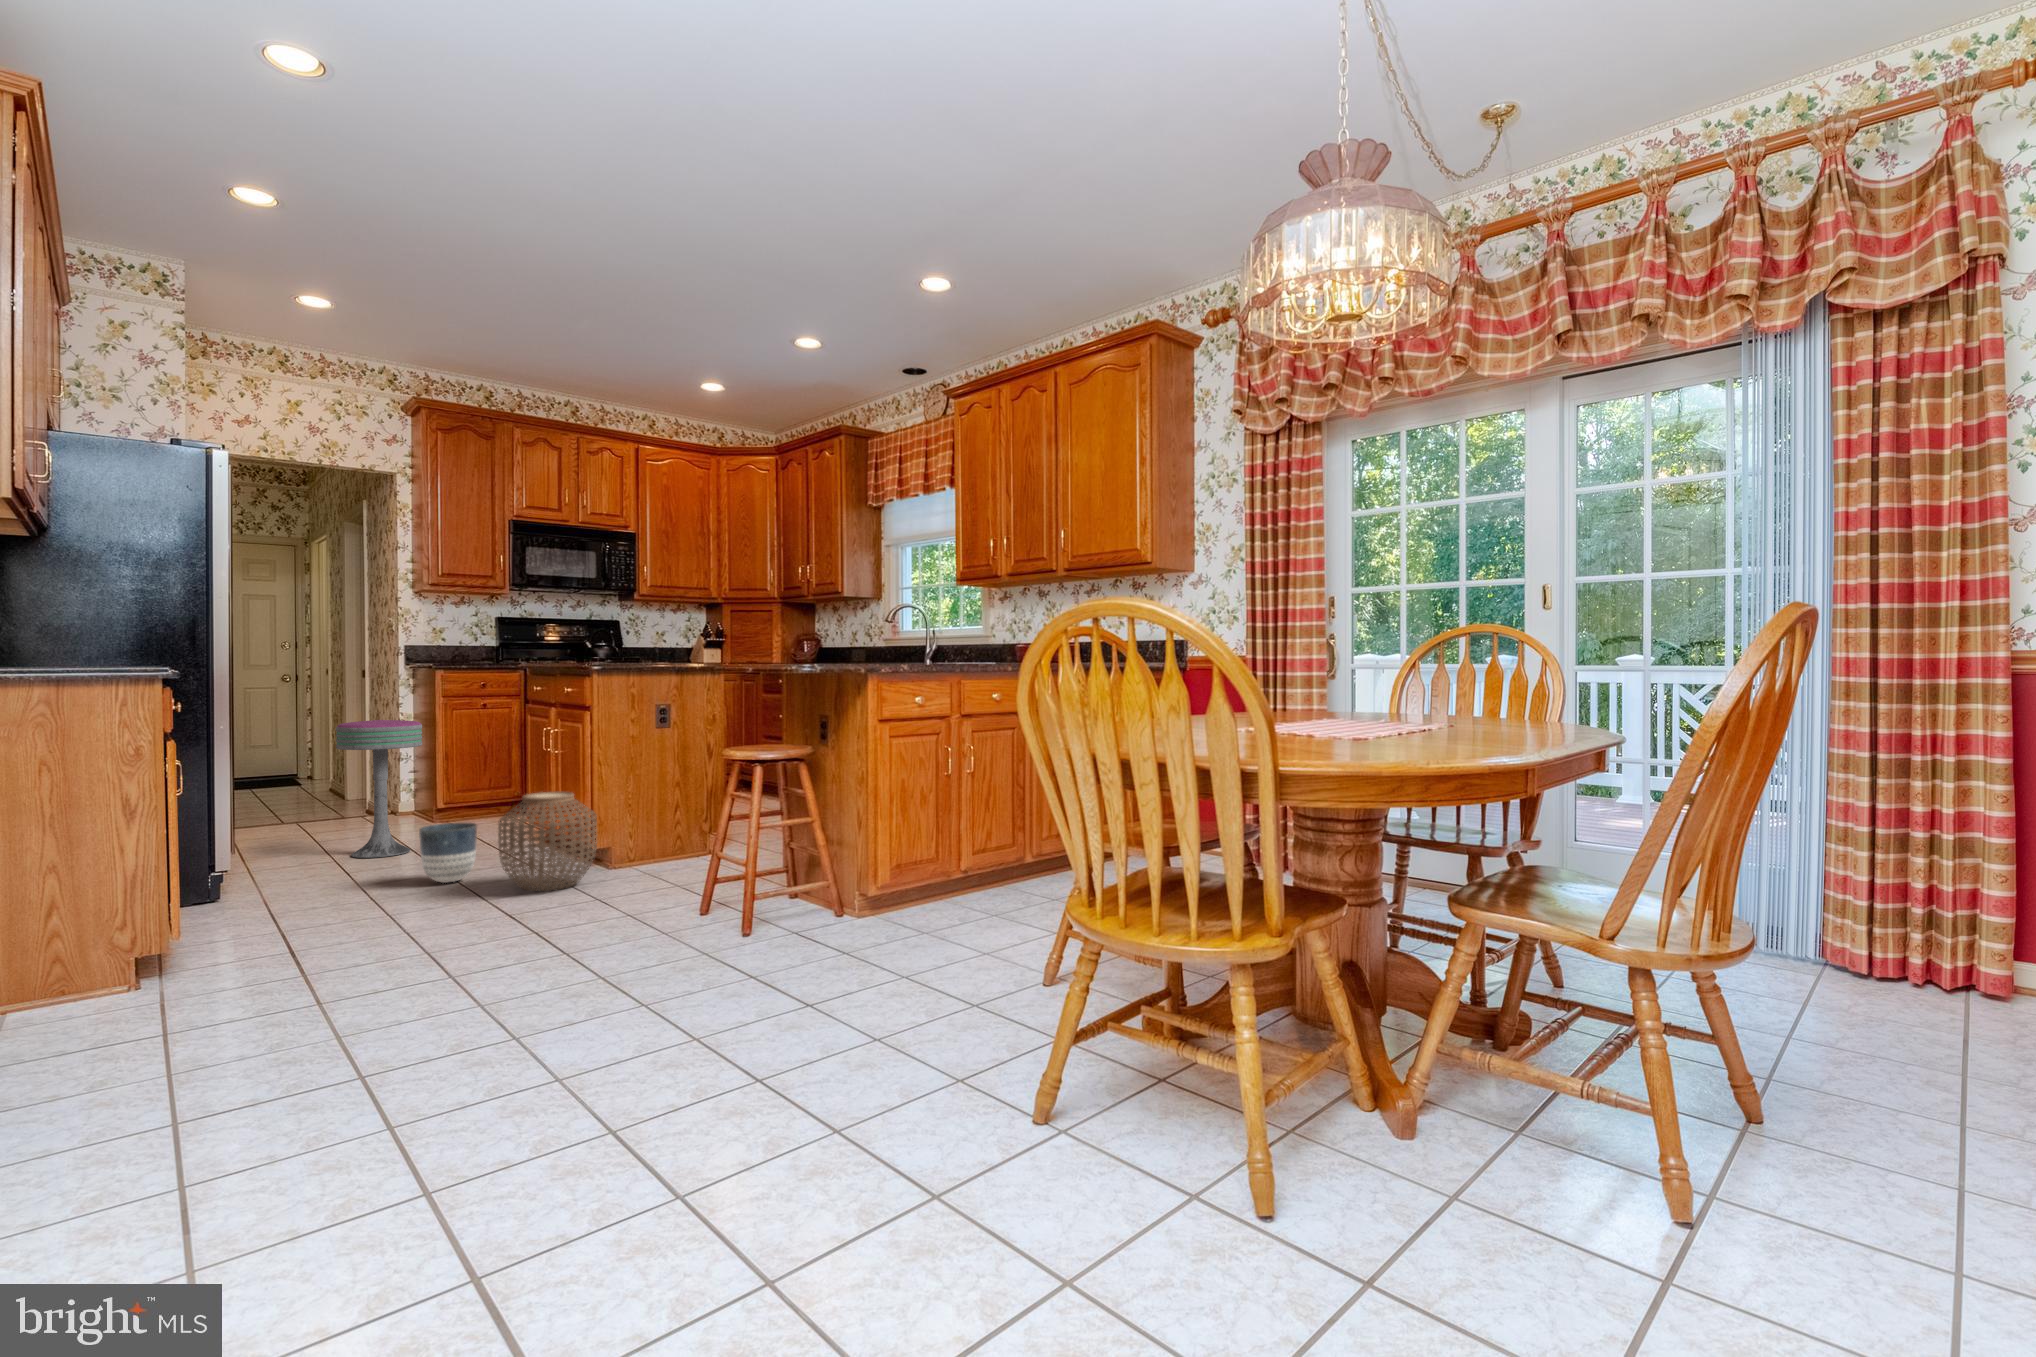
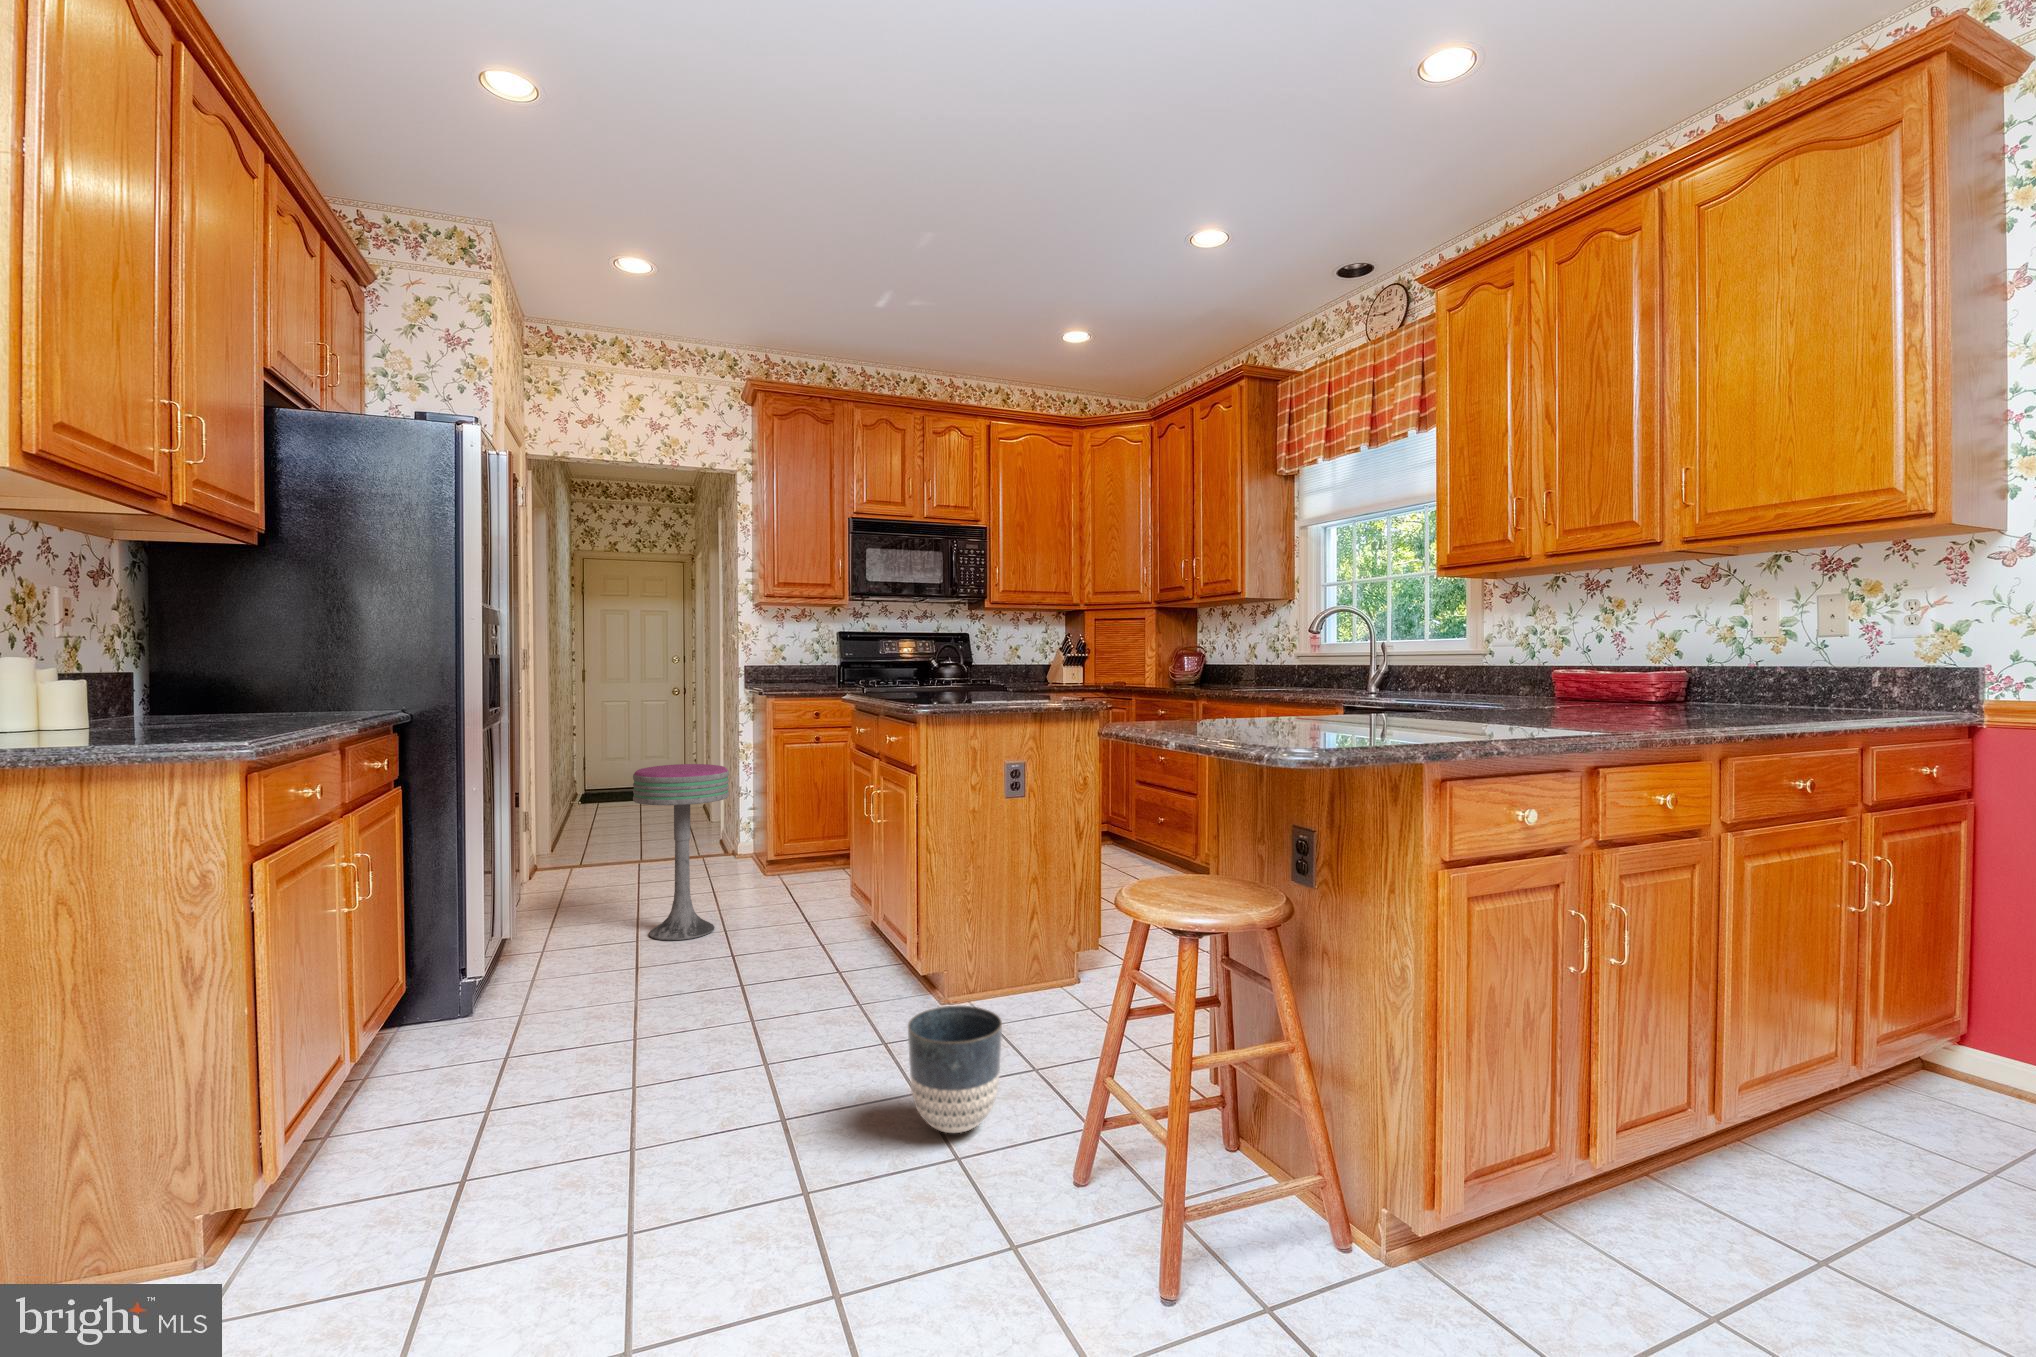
woven basket: present [498,792,597,891] -> none [773,899,910,1061]
planter: present [419,823,477,883] -> present [908,1006,1002,1133]

